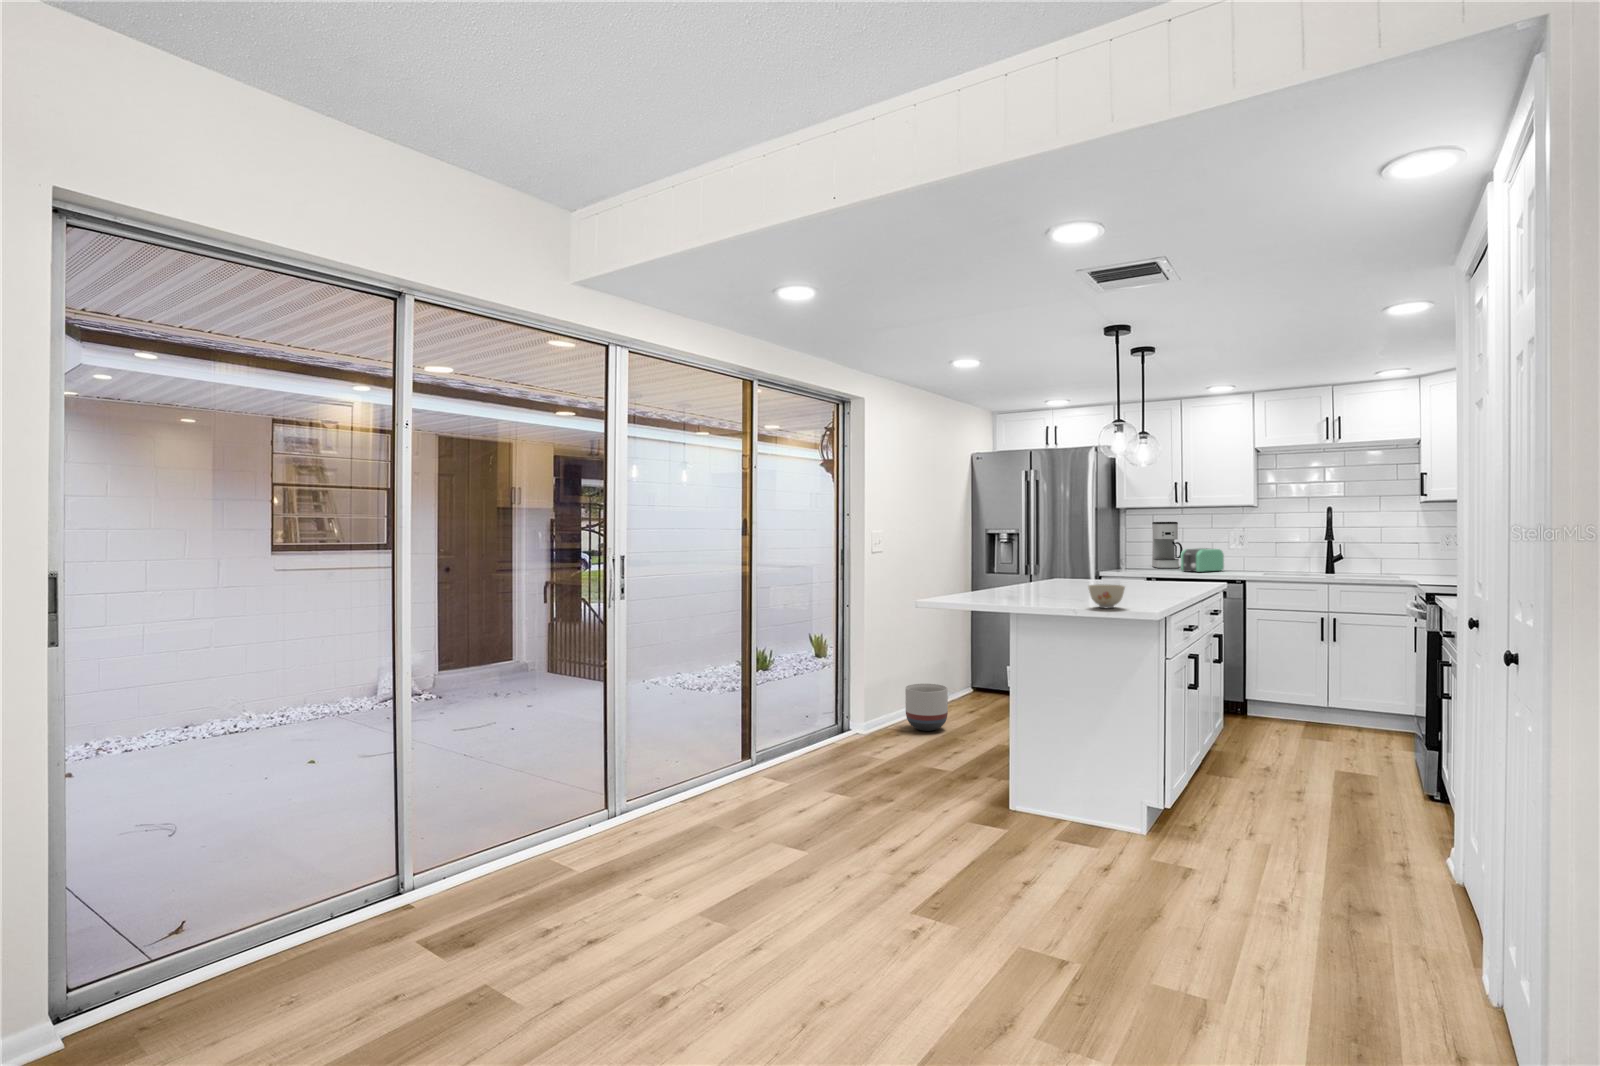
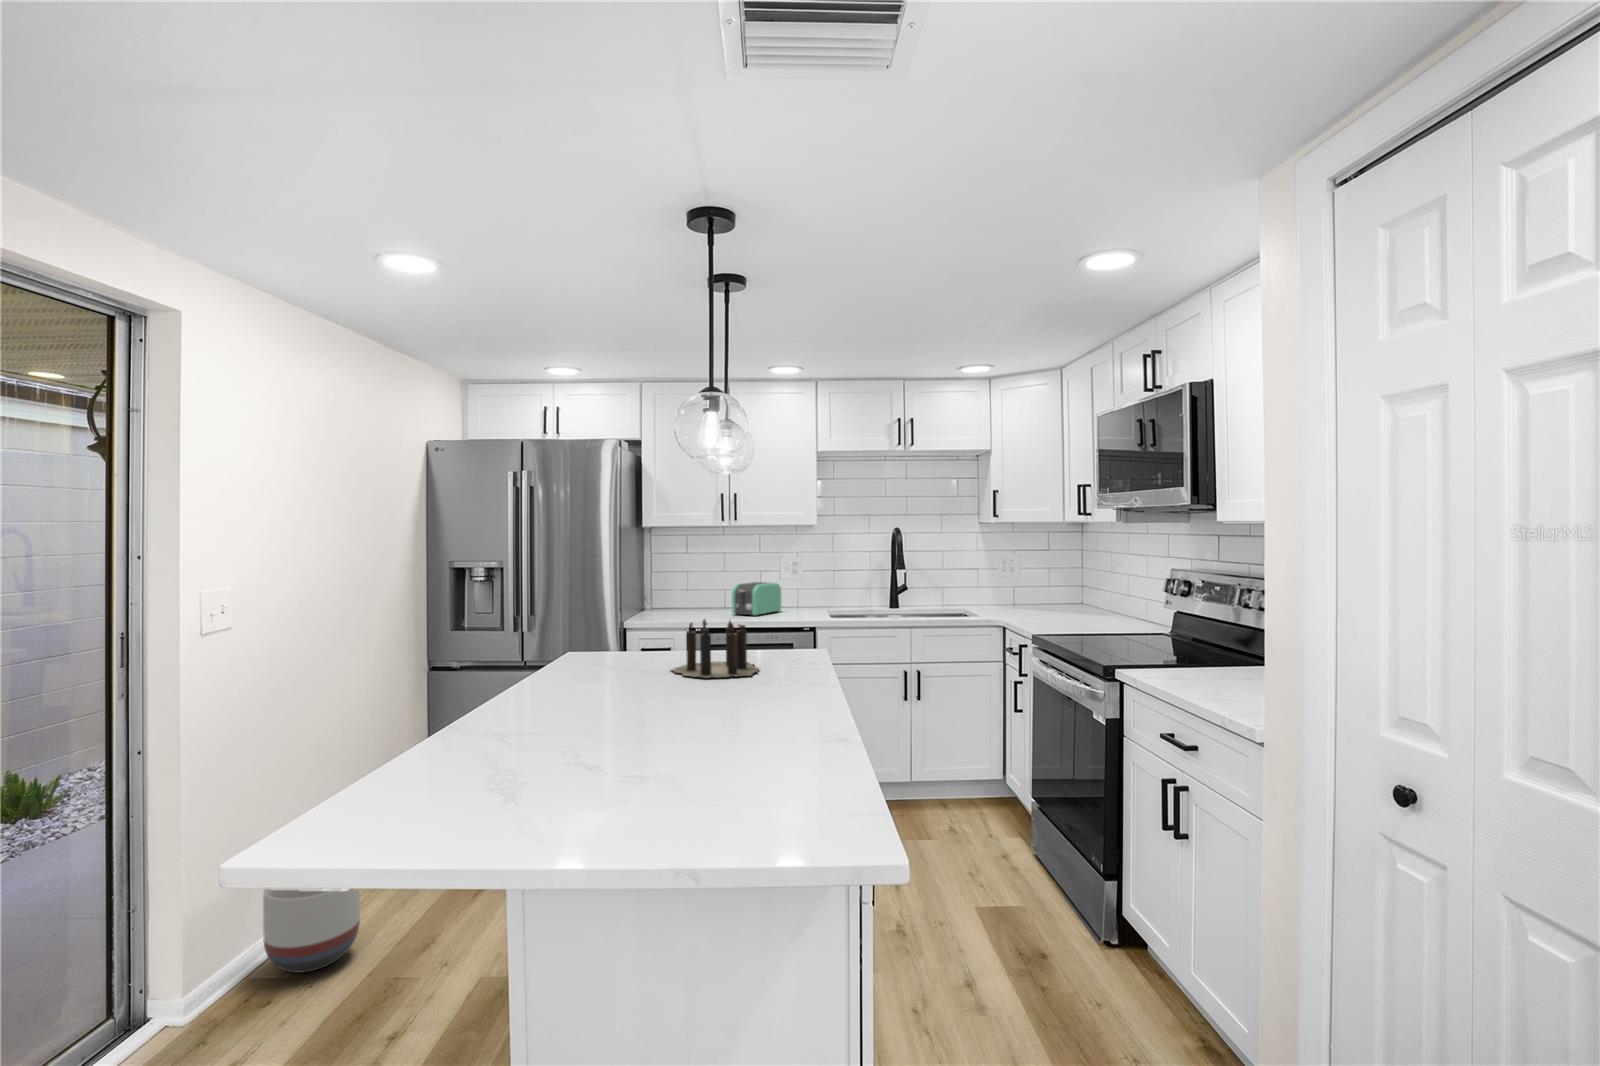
coffee maker: present [1152,522,1183,568] -> none [690,547,728,610]
candle: none [1111,561,1182,593] -> present [672,619,759,678]
bowl: present [1088,584,1125,608] -> none [650,686,726,744]

